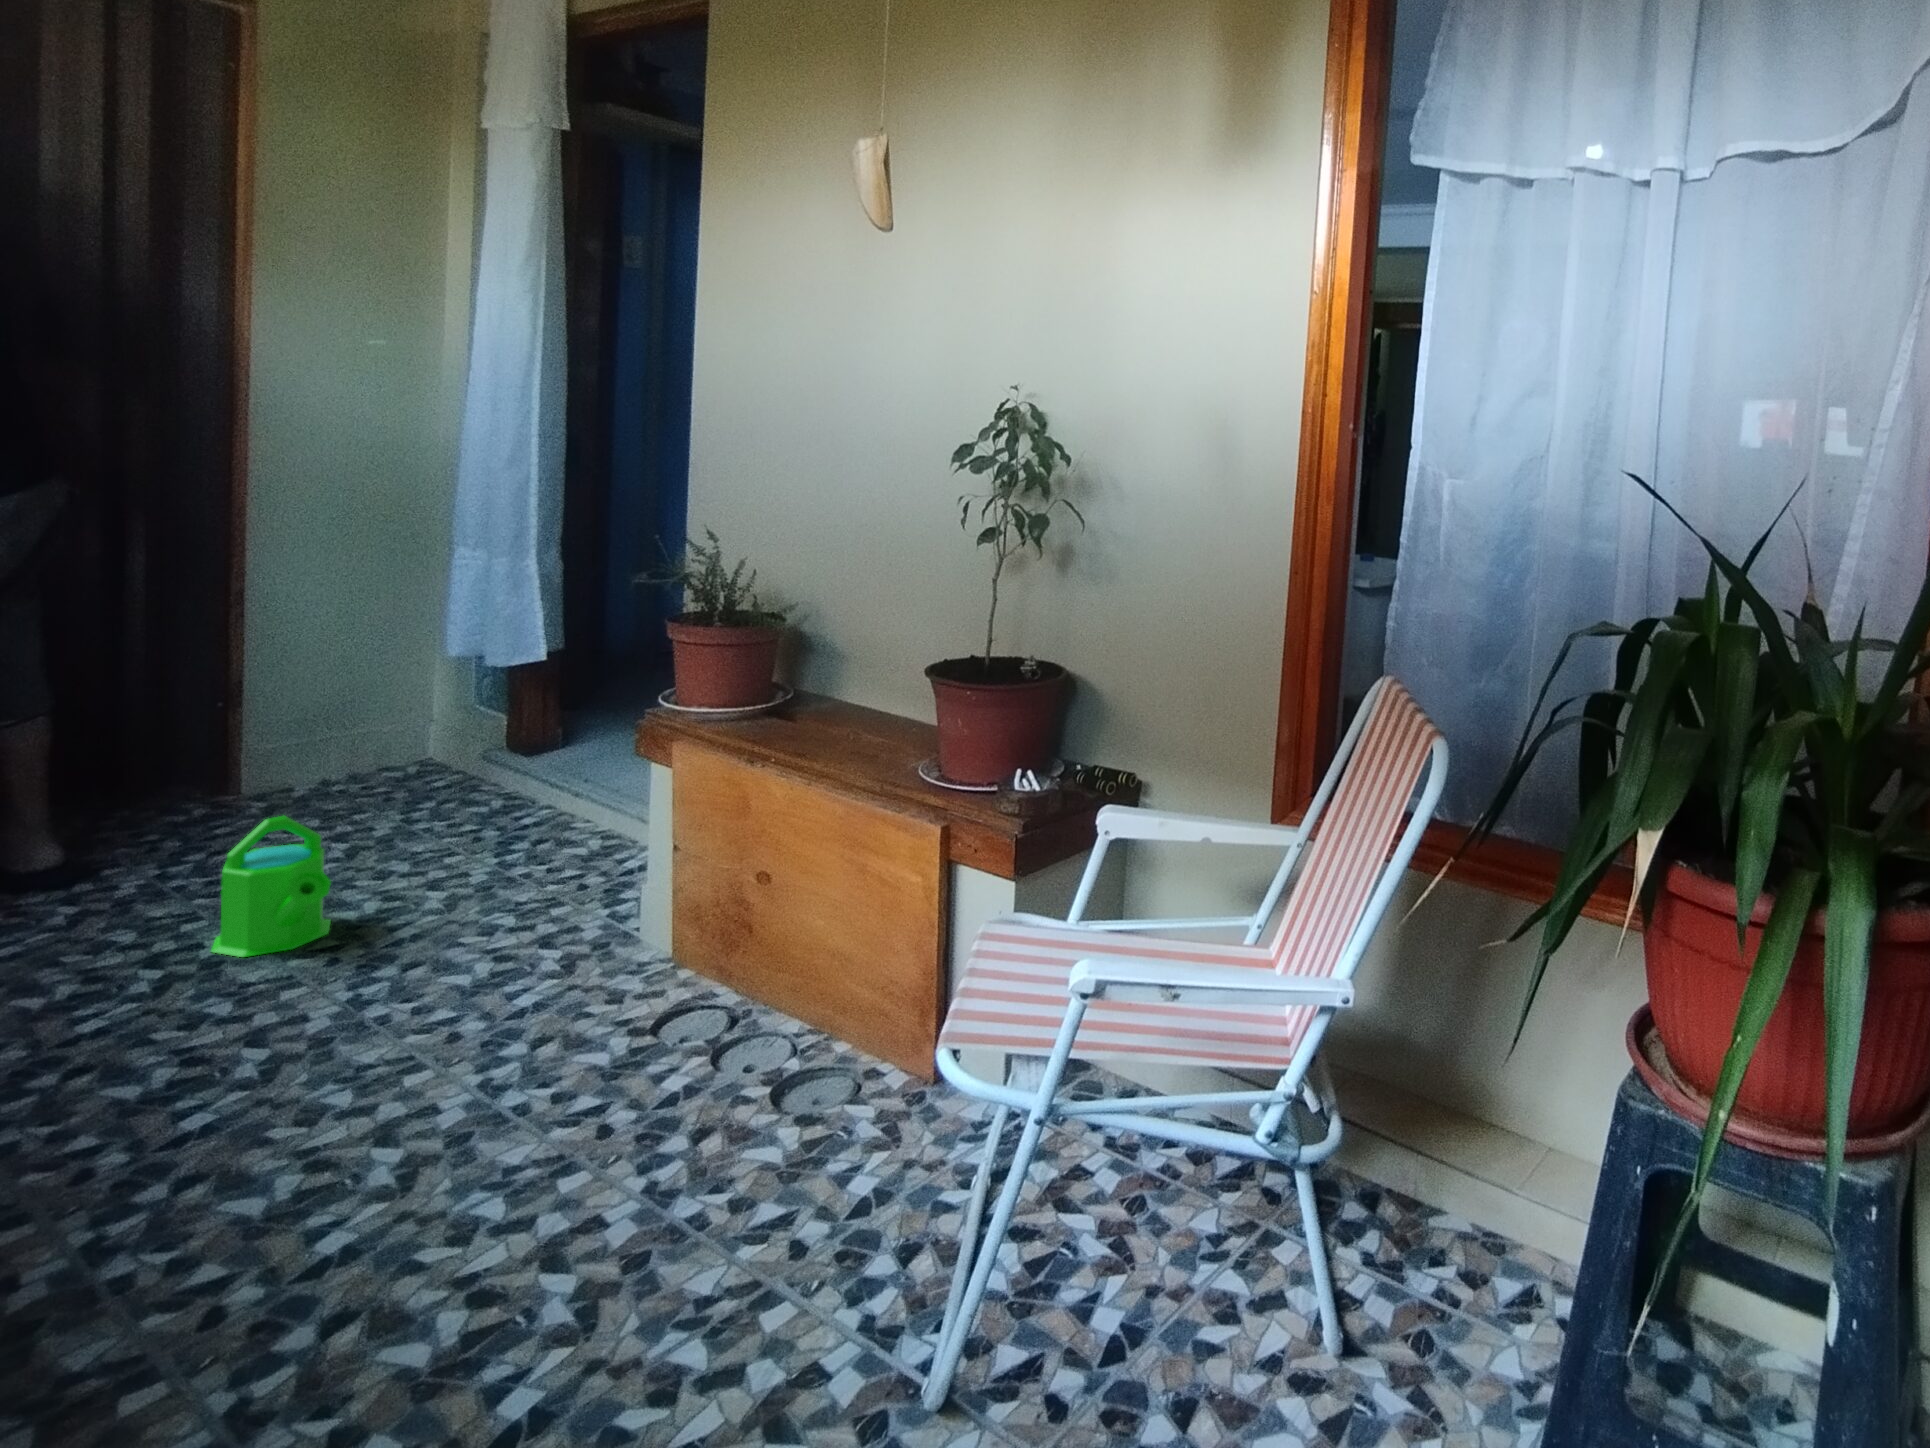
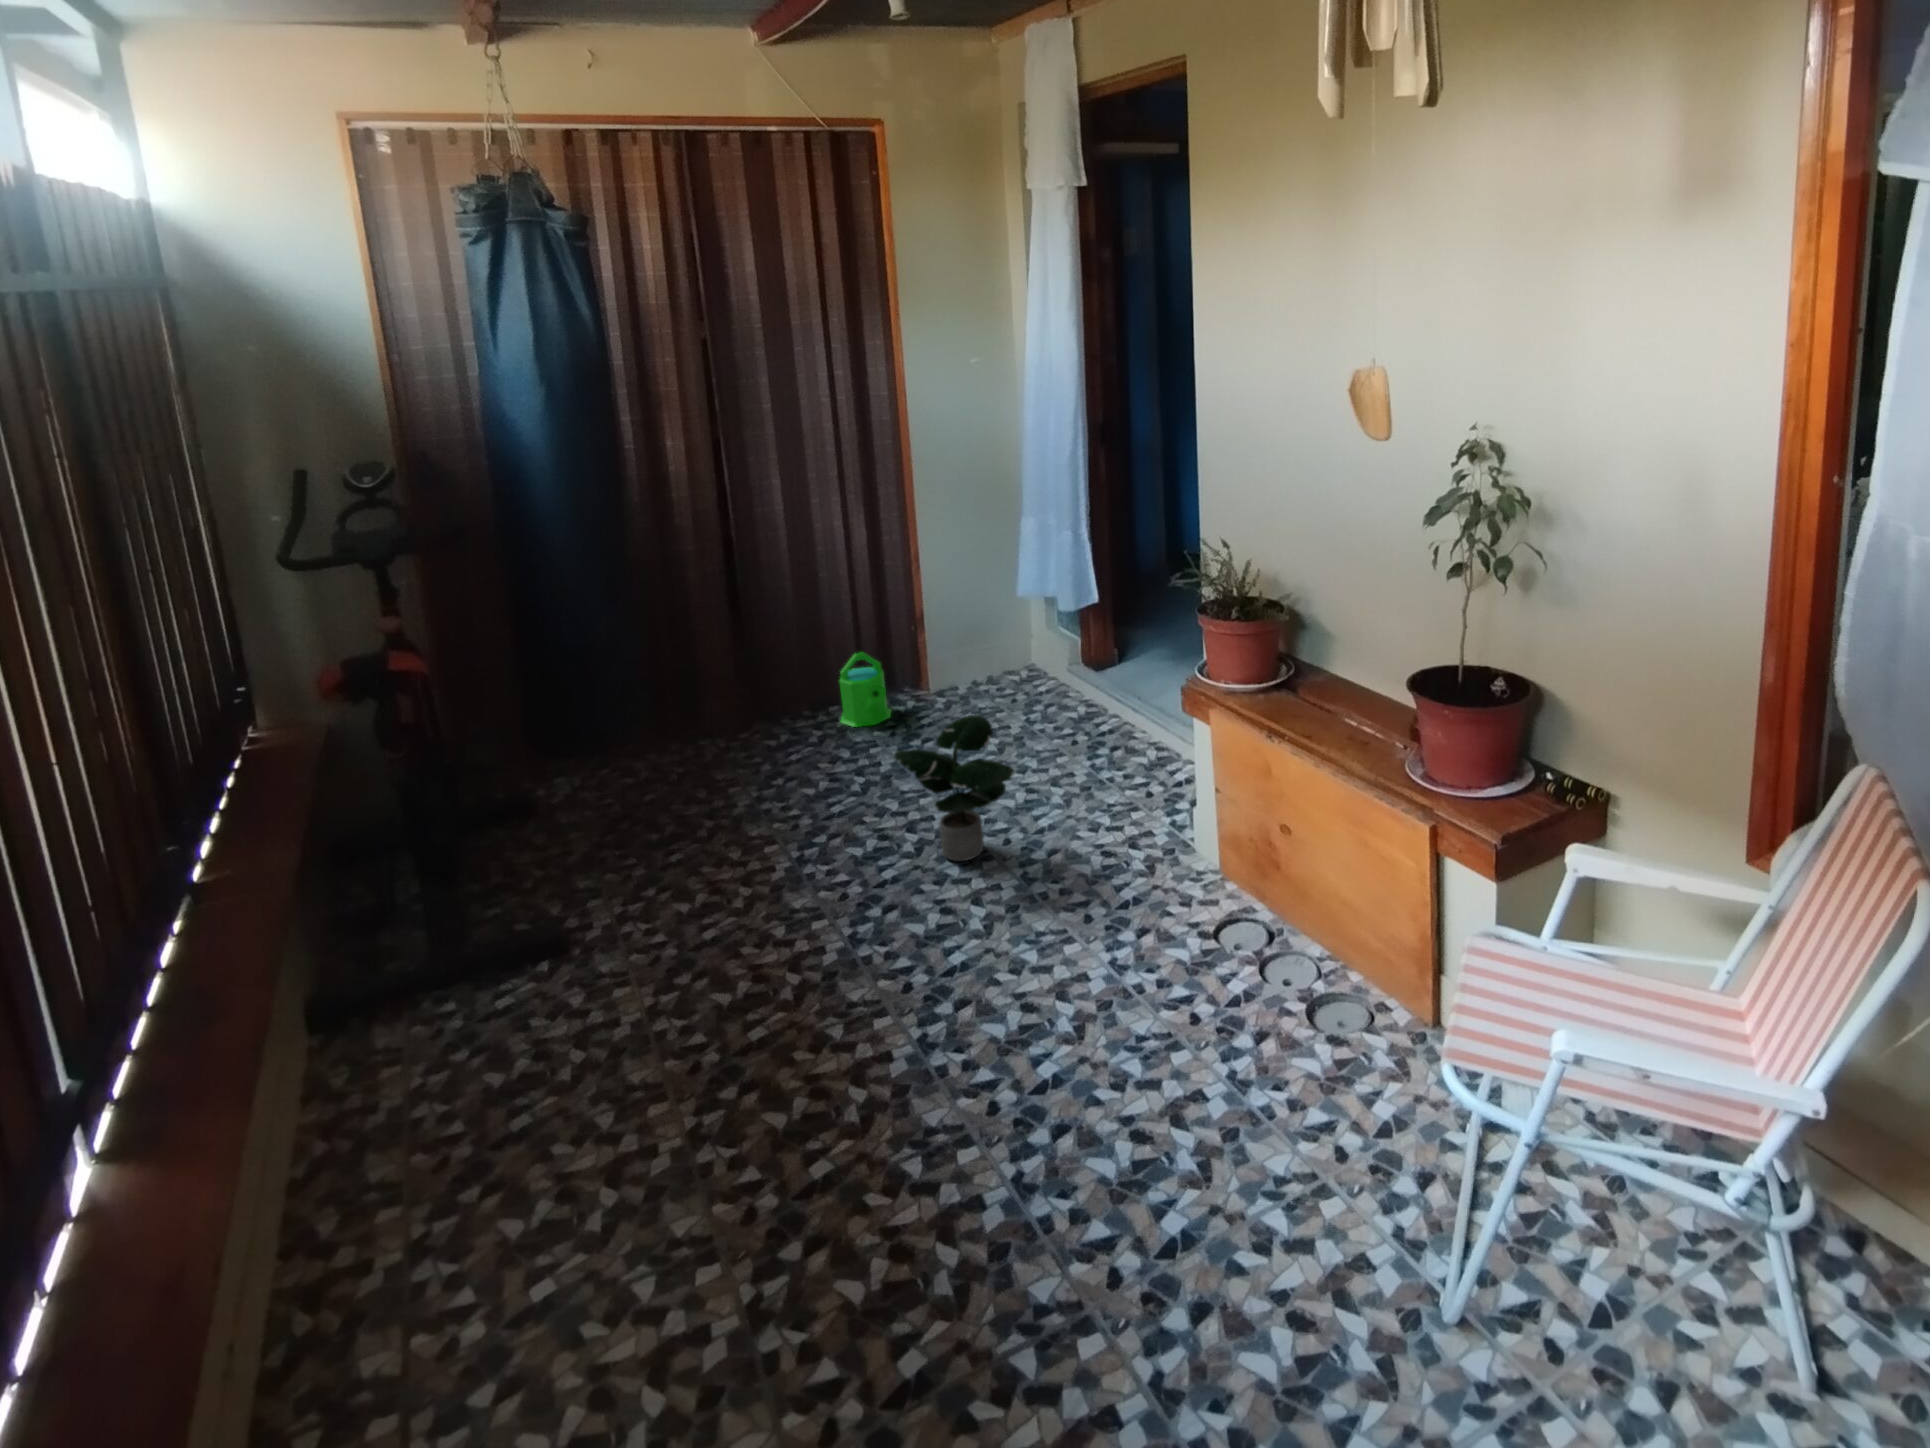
potted plant: none [381,895,650,1185] -> present [894,715,1015,861]

